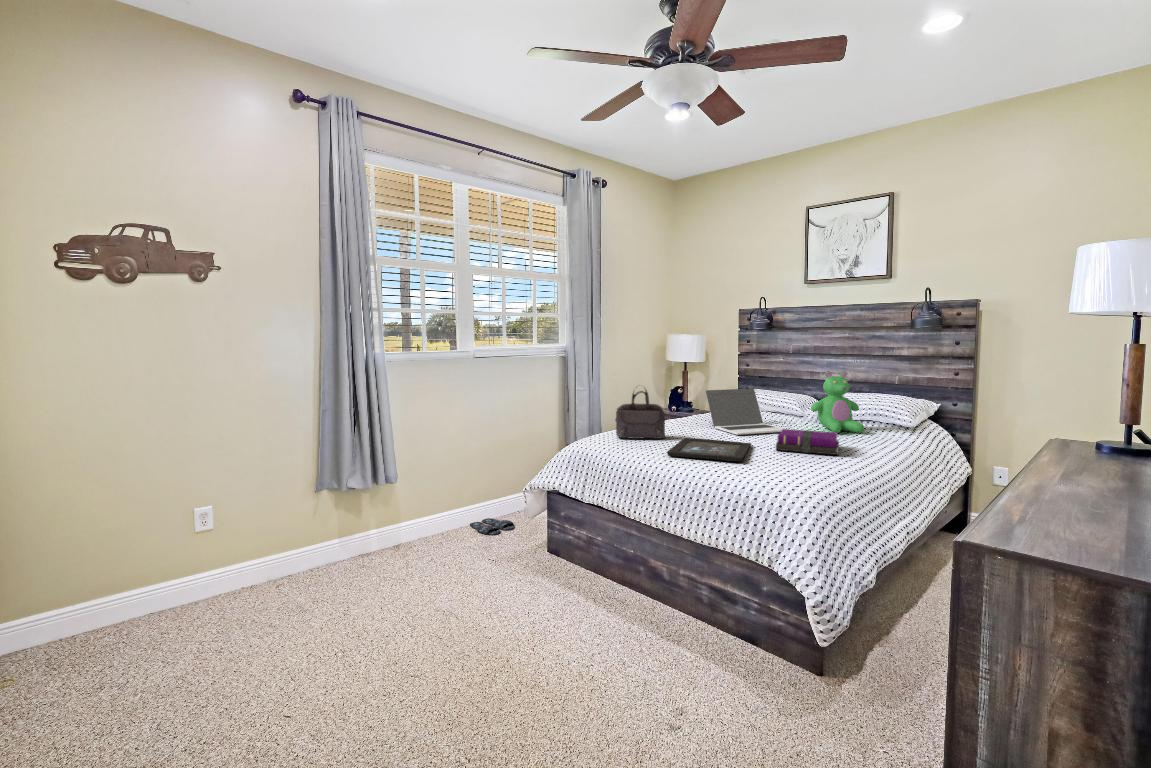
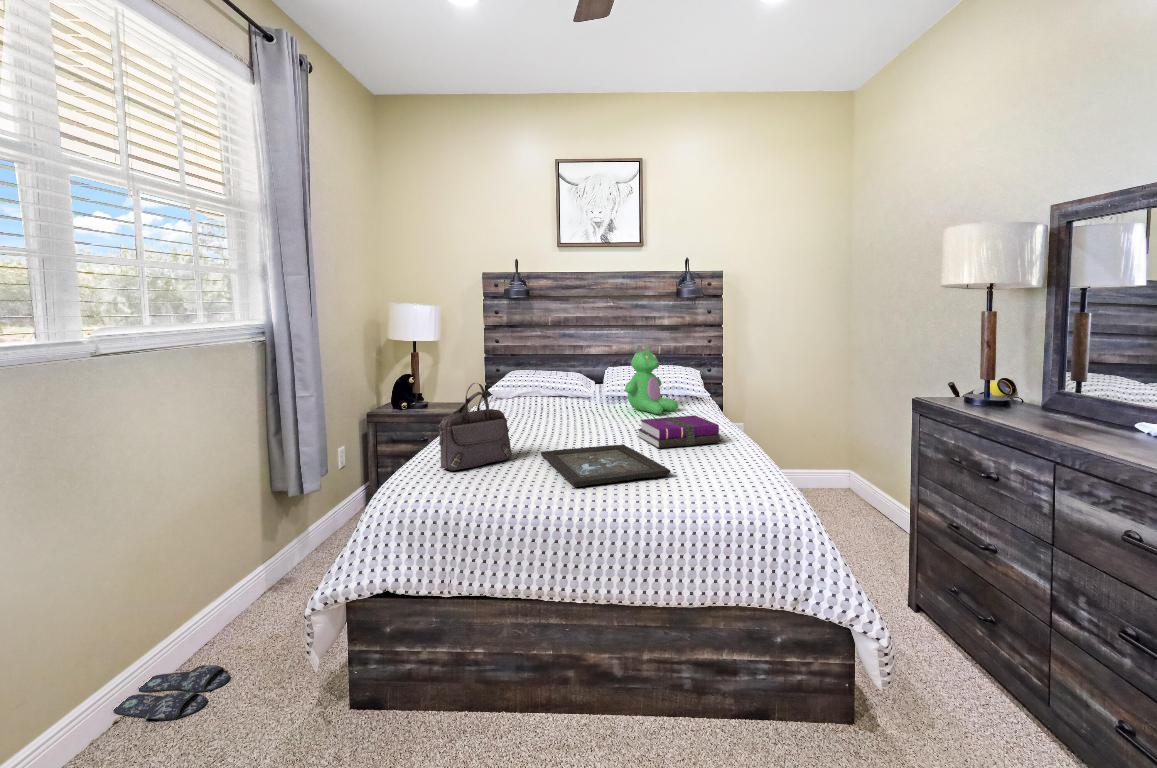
laptop: present [706,389,785,435] -> none [515,372,617,434]

